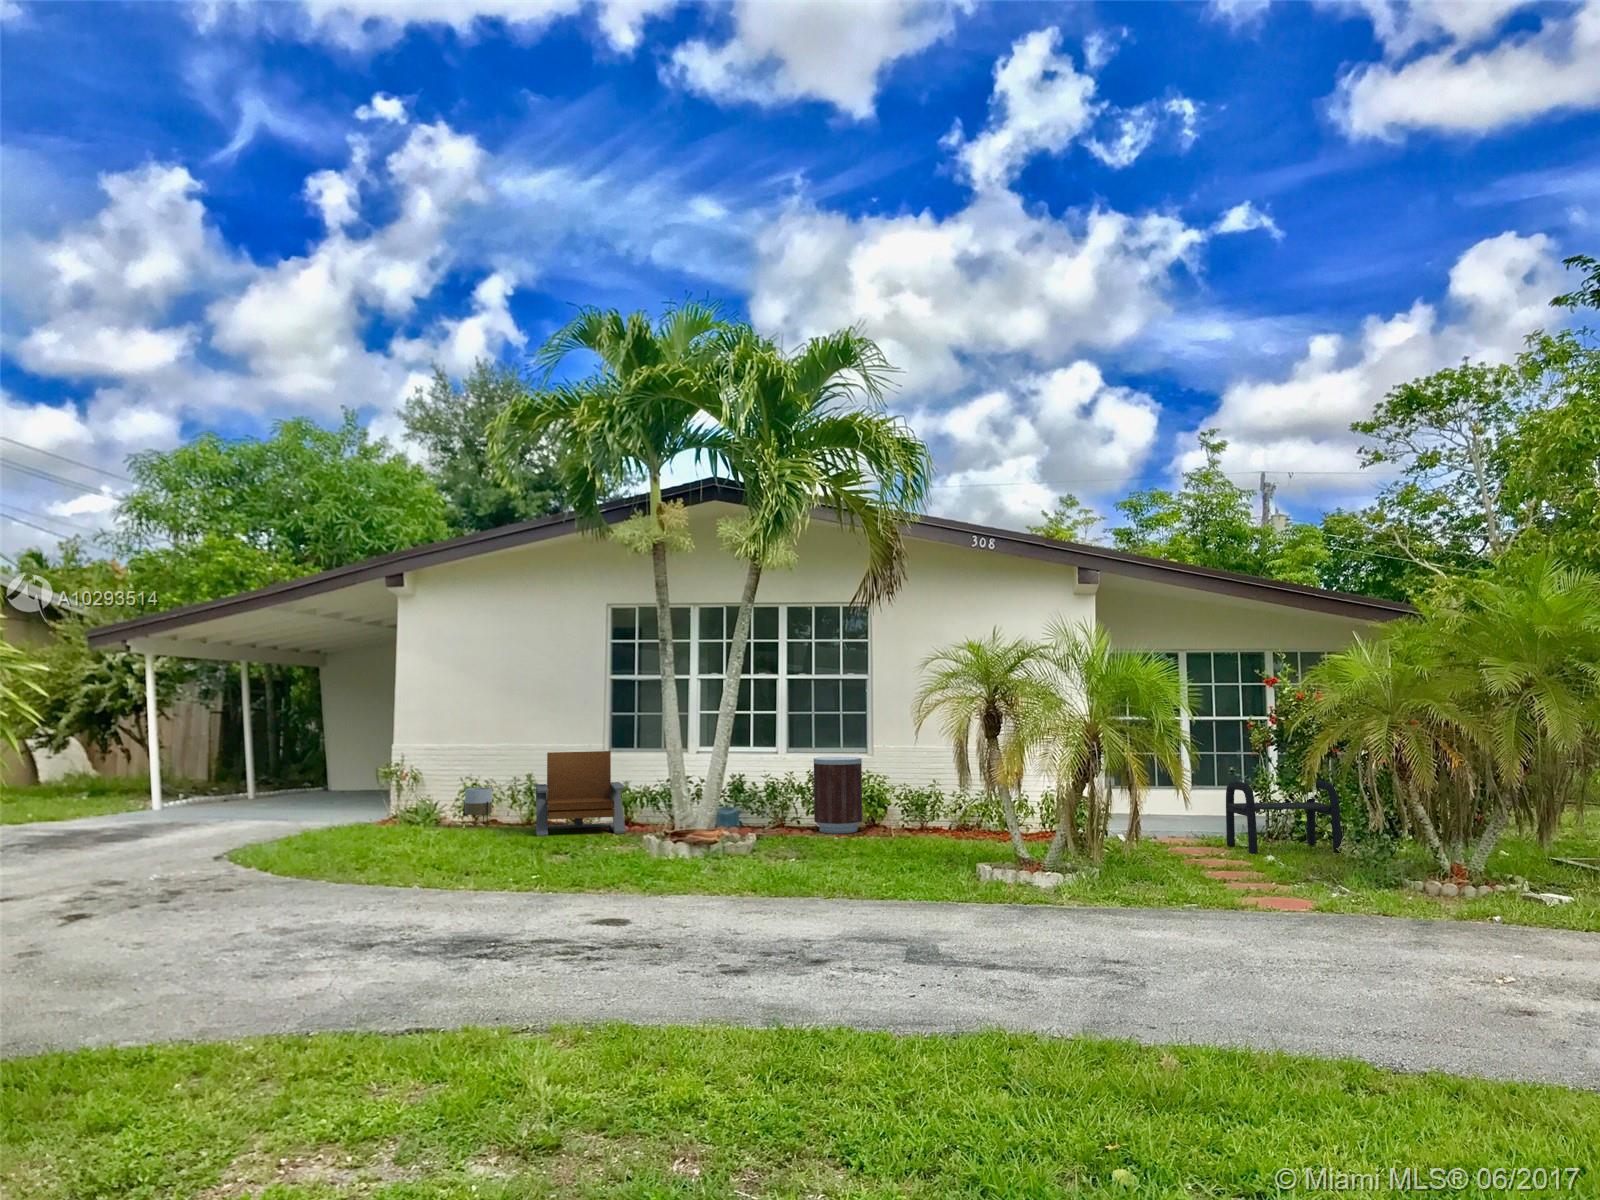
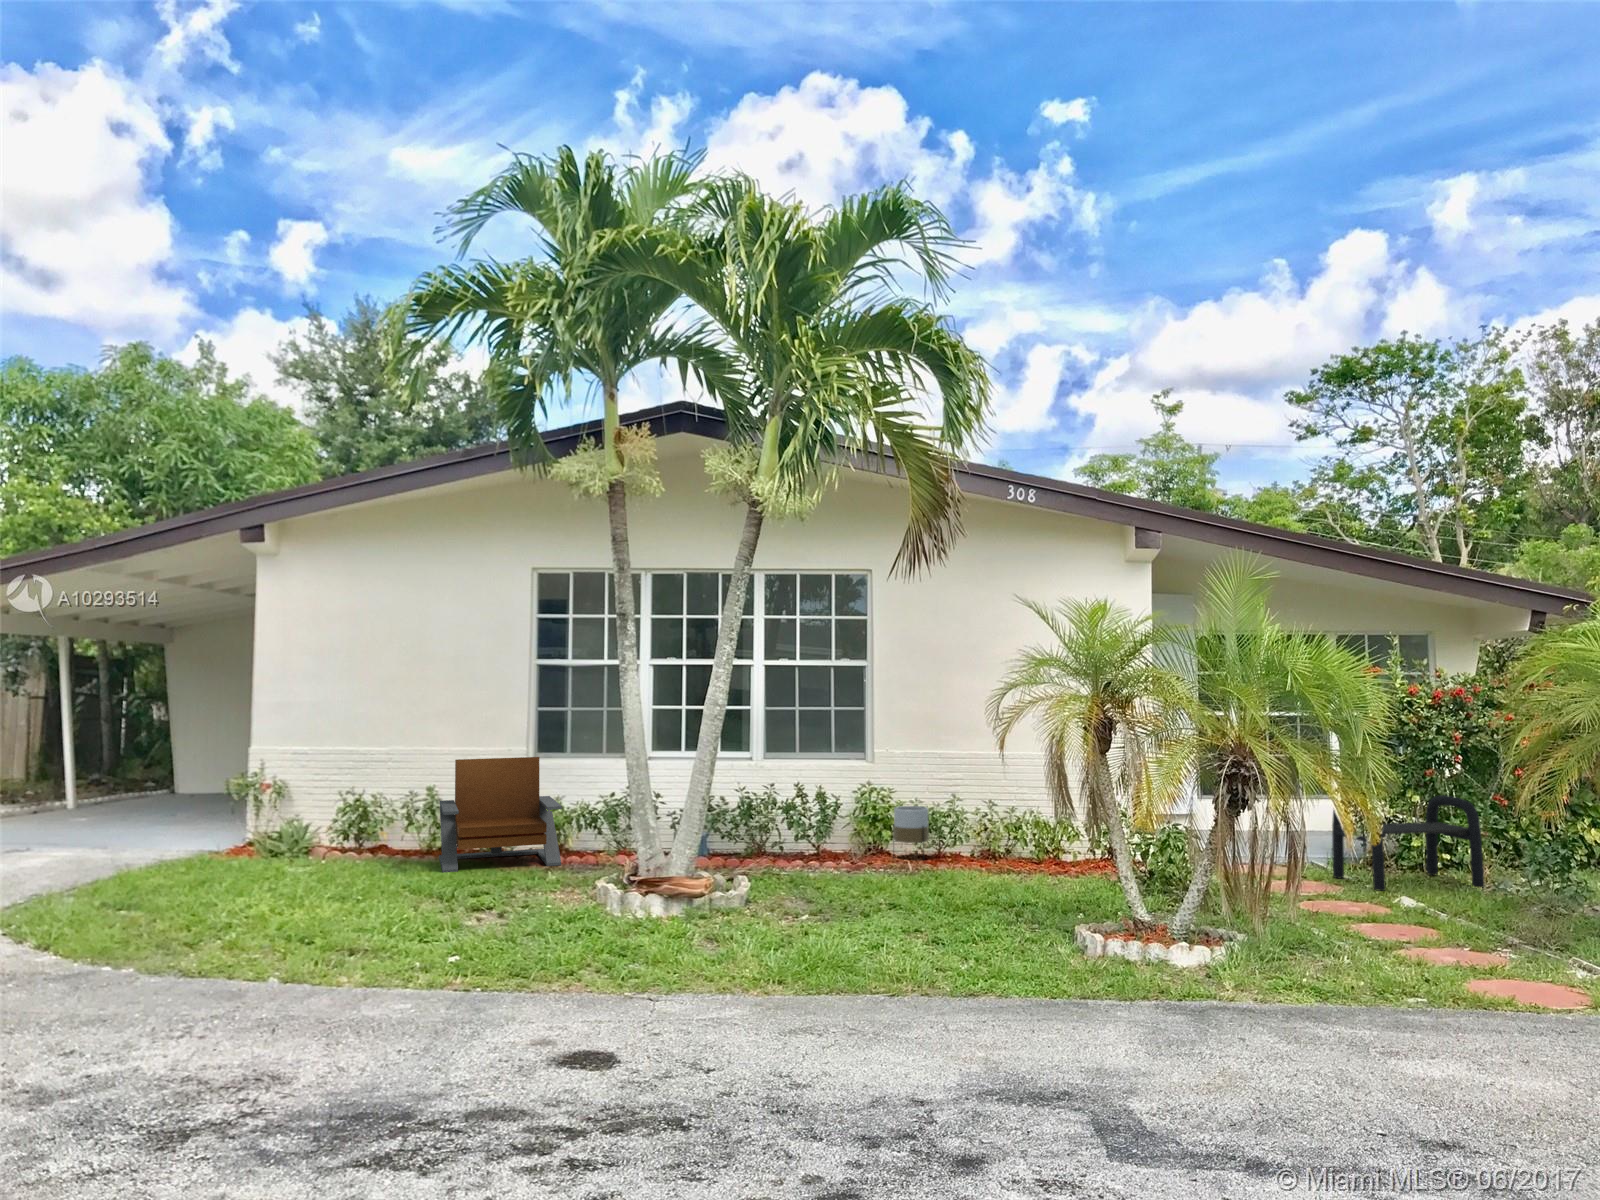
trash can: present [814,757,862,833] -> none [804,763,865,862]
planter: present [464,788,492,826] -> present [893,806,929,844]

